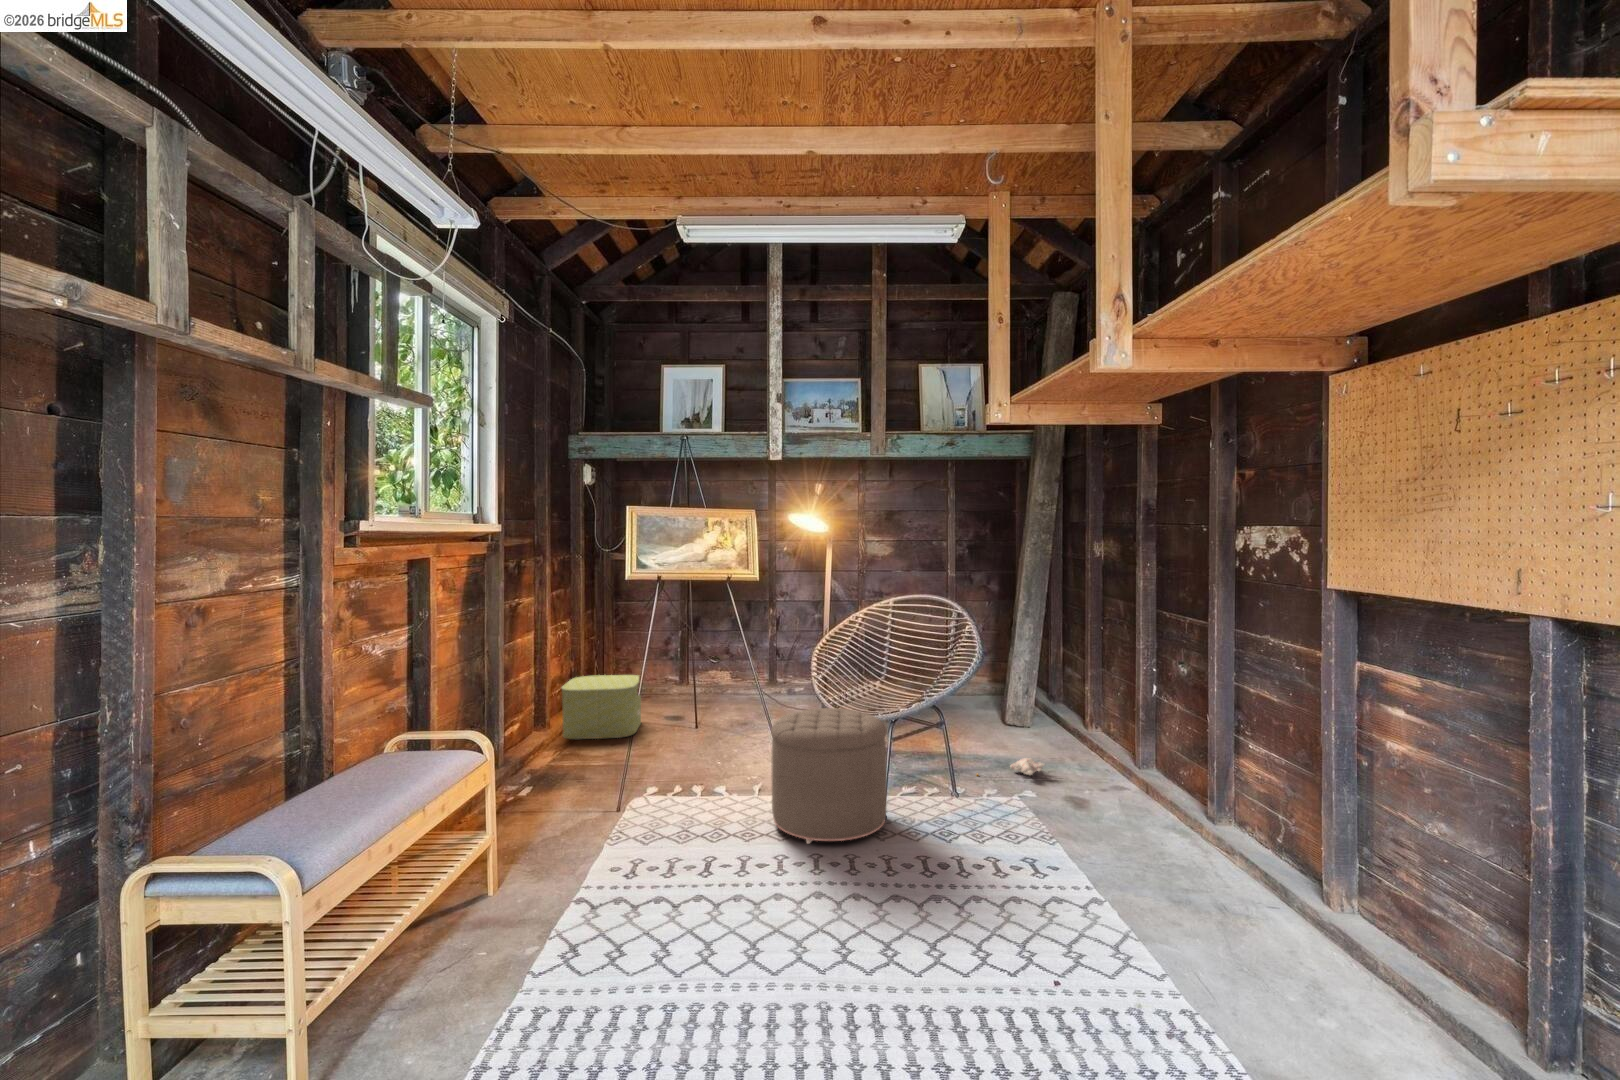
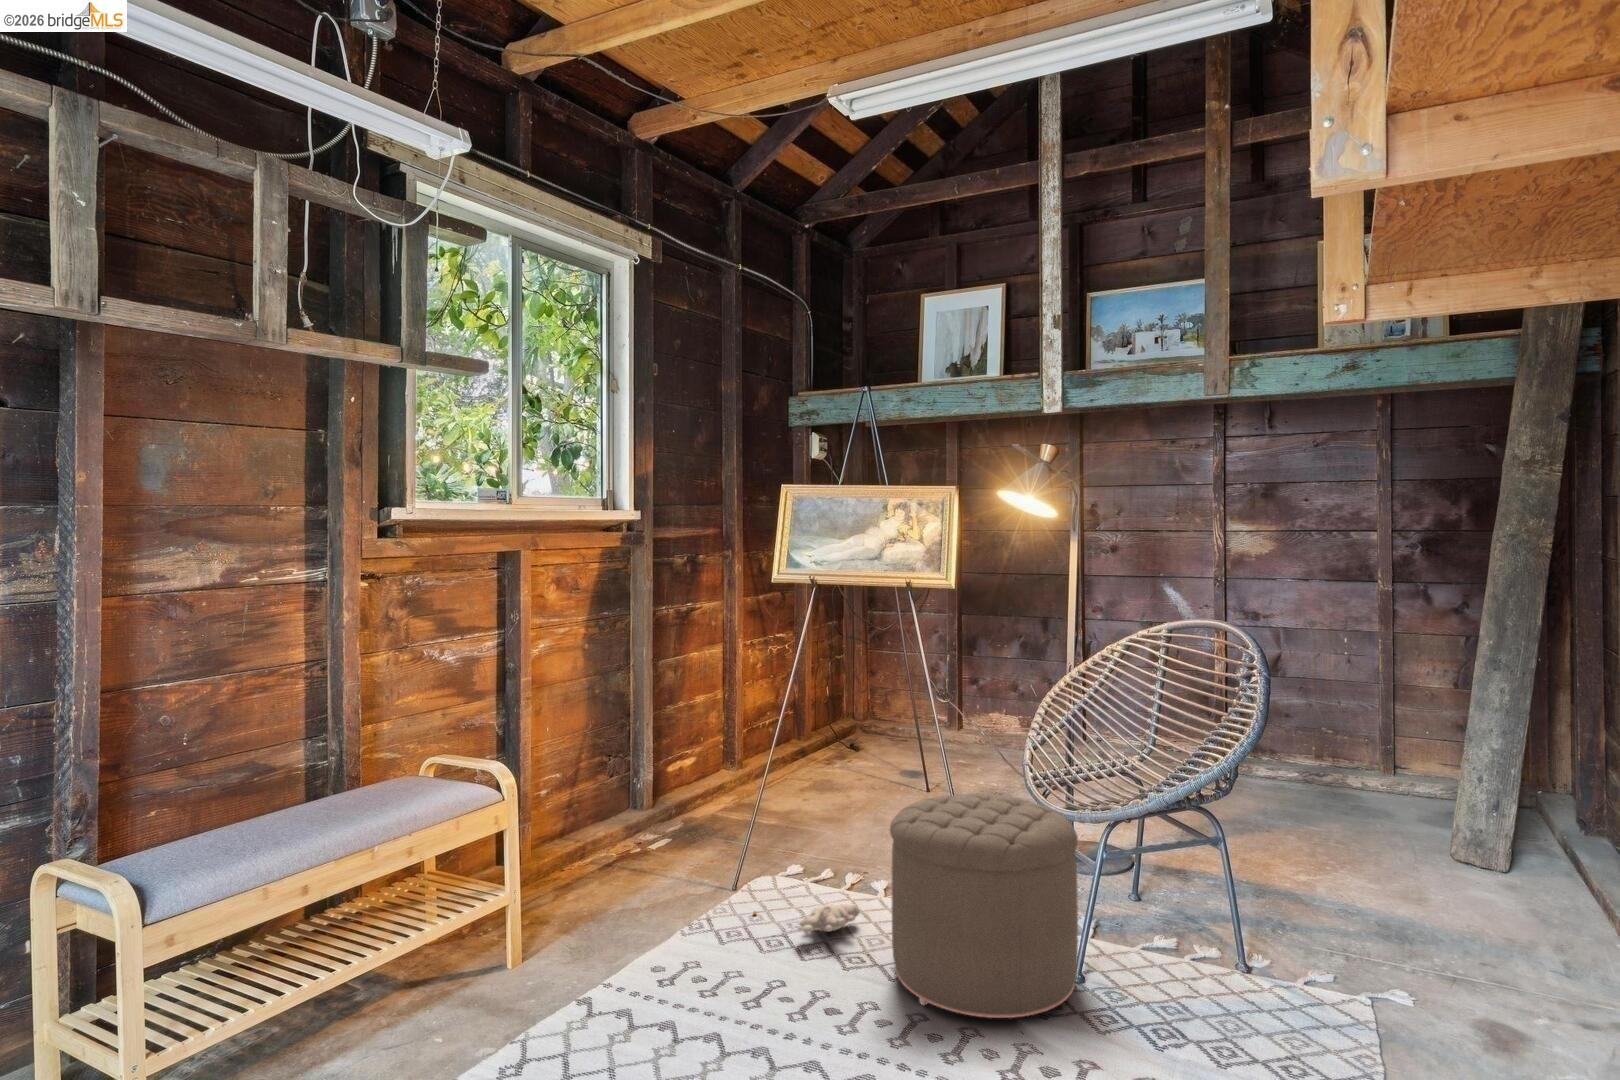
storage box: present [562,675,641,739] -> none [759,703,866,789]
plush toy: present [977,758,1044,775] -> present [753,903,860,933]

